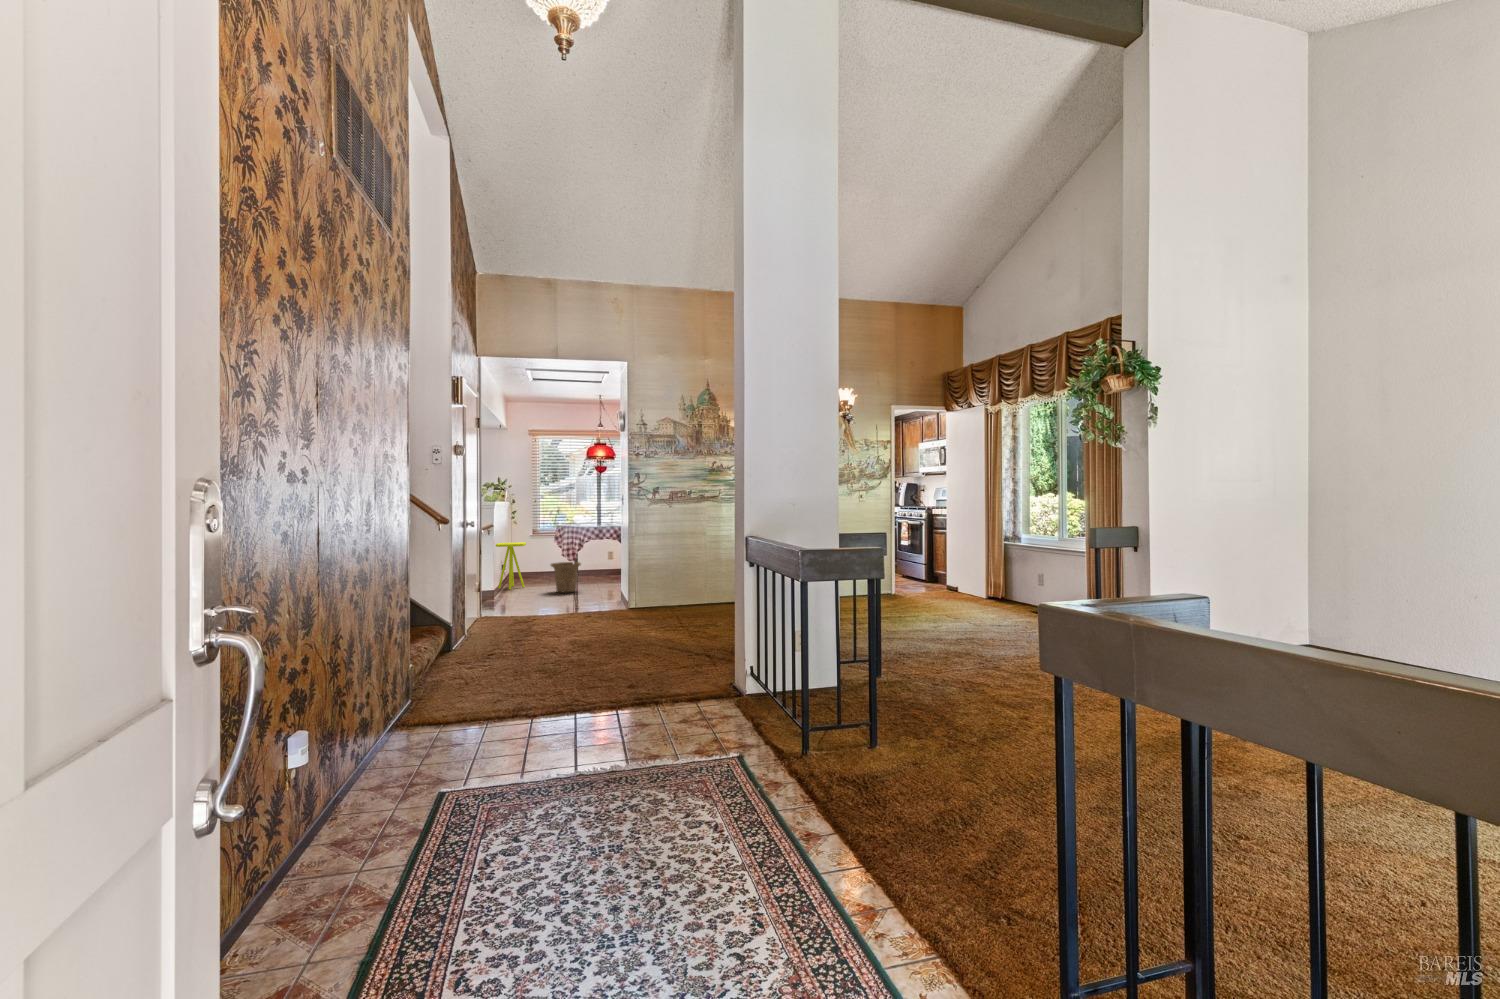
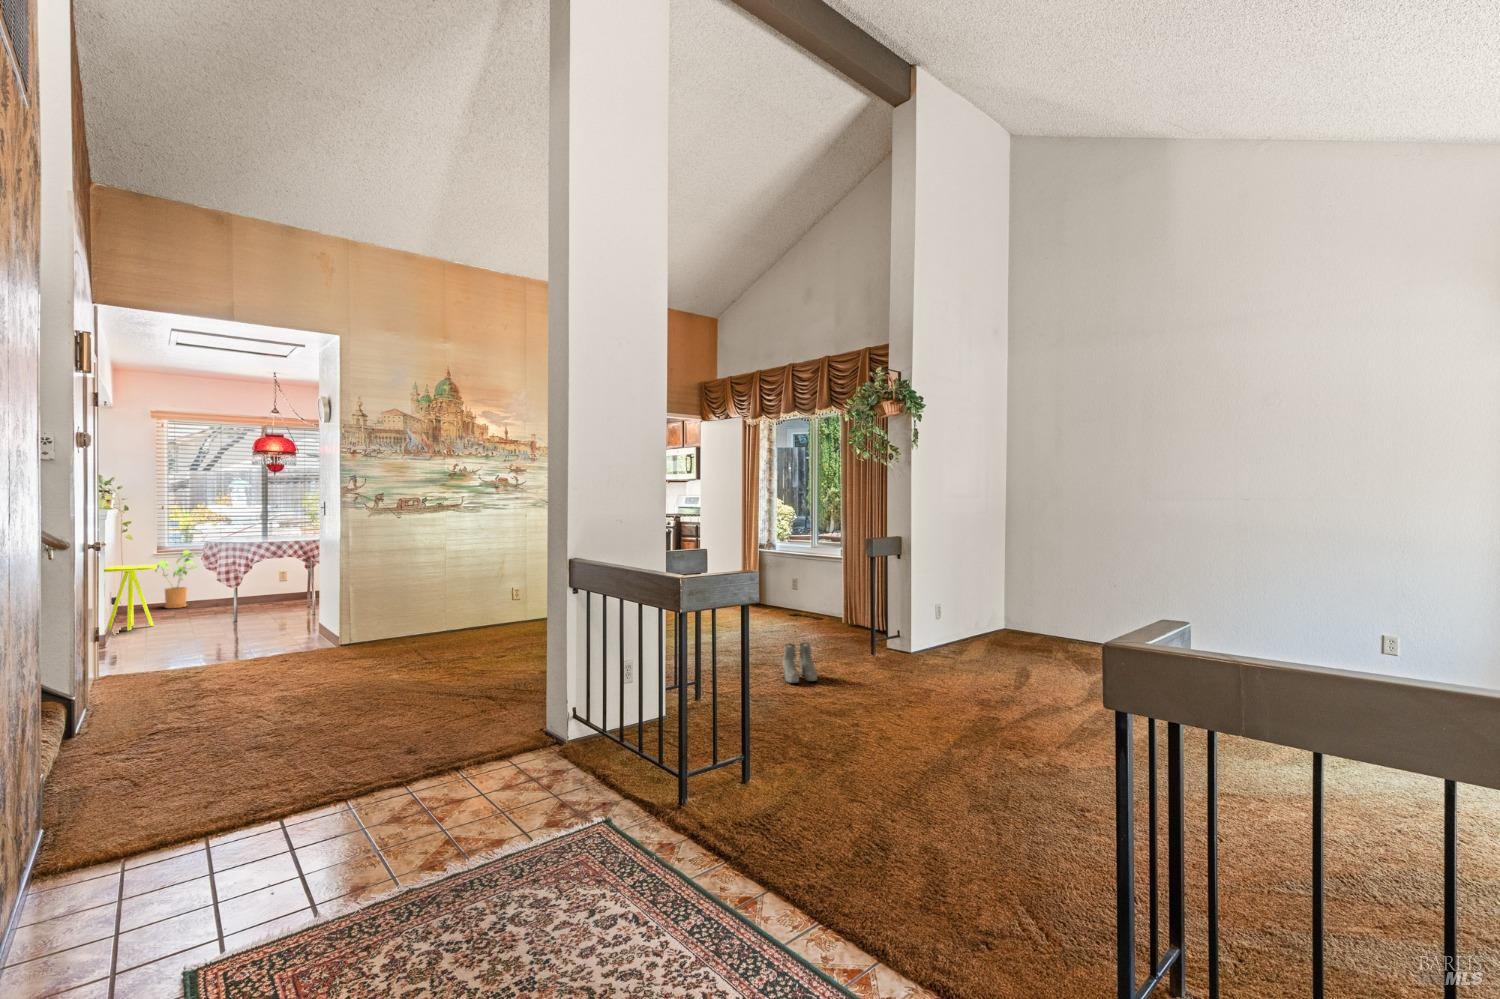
house plant: none [530,533,555,576] -> present [155,550,196,608]
basket: present [551,562,581,593] -> none [203,588,253,630]
boots: none [981,636,1017,677] -> present [783,643,817,683]

